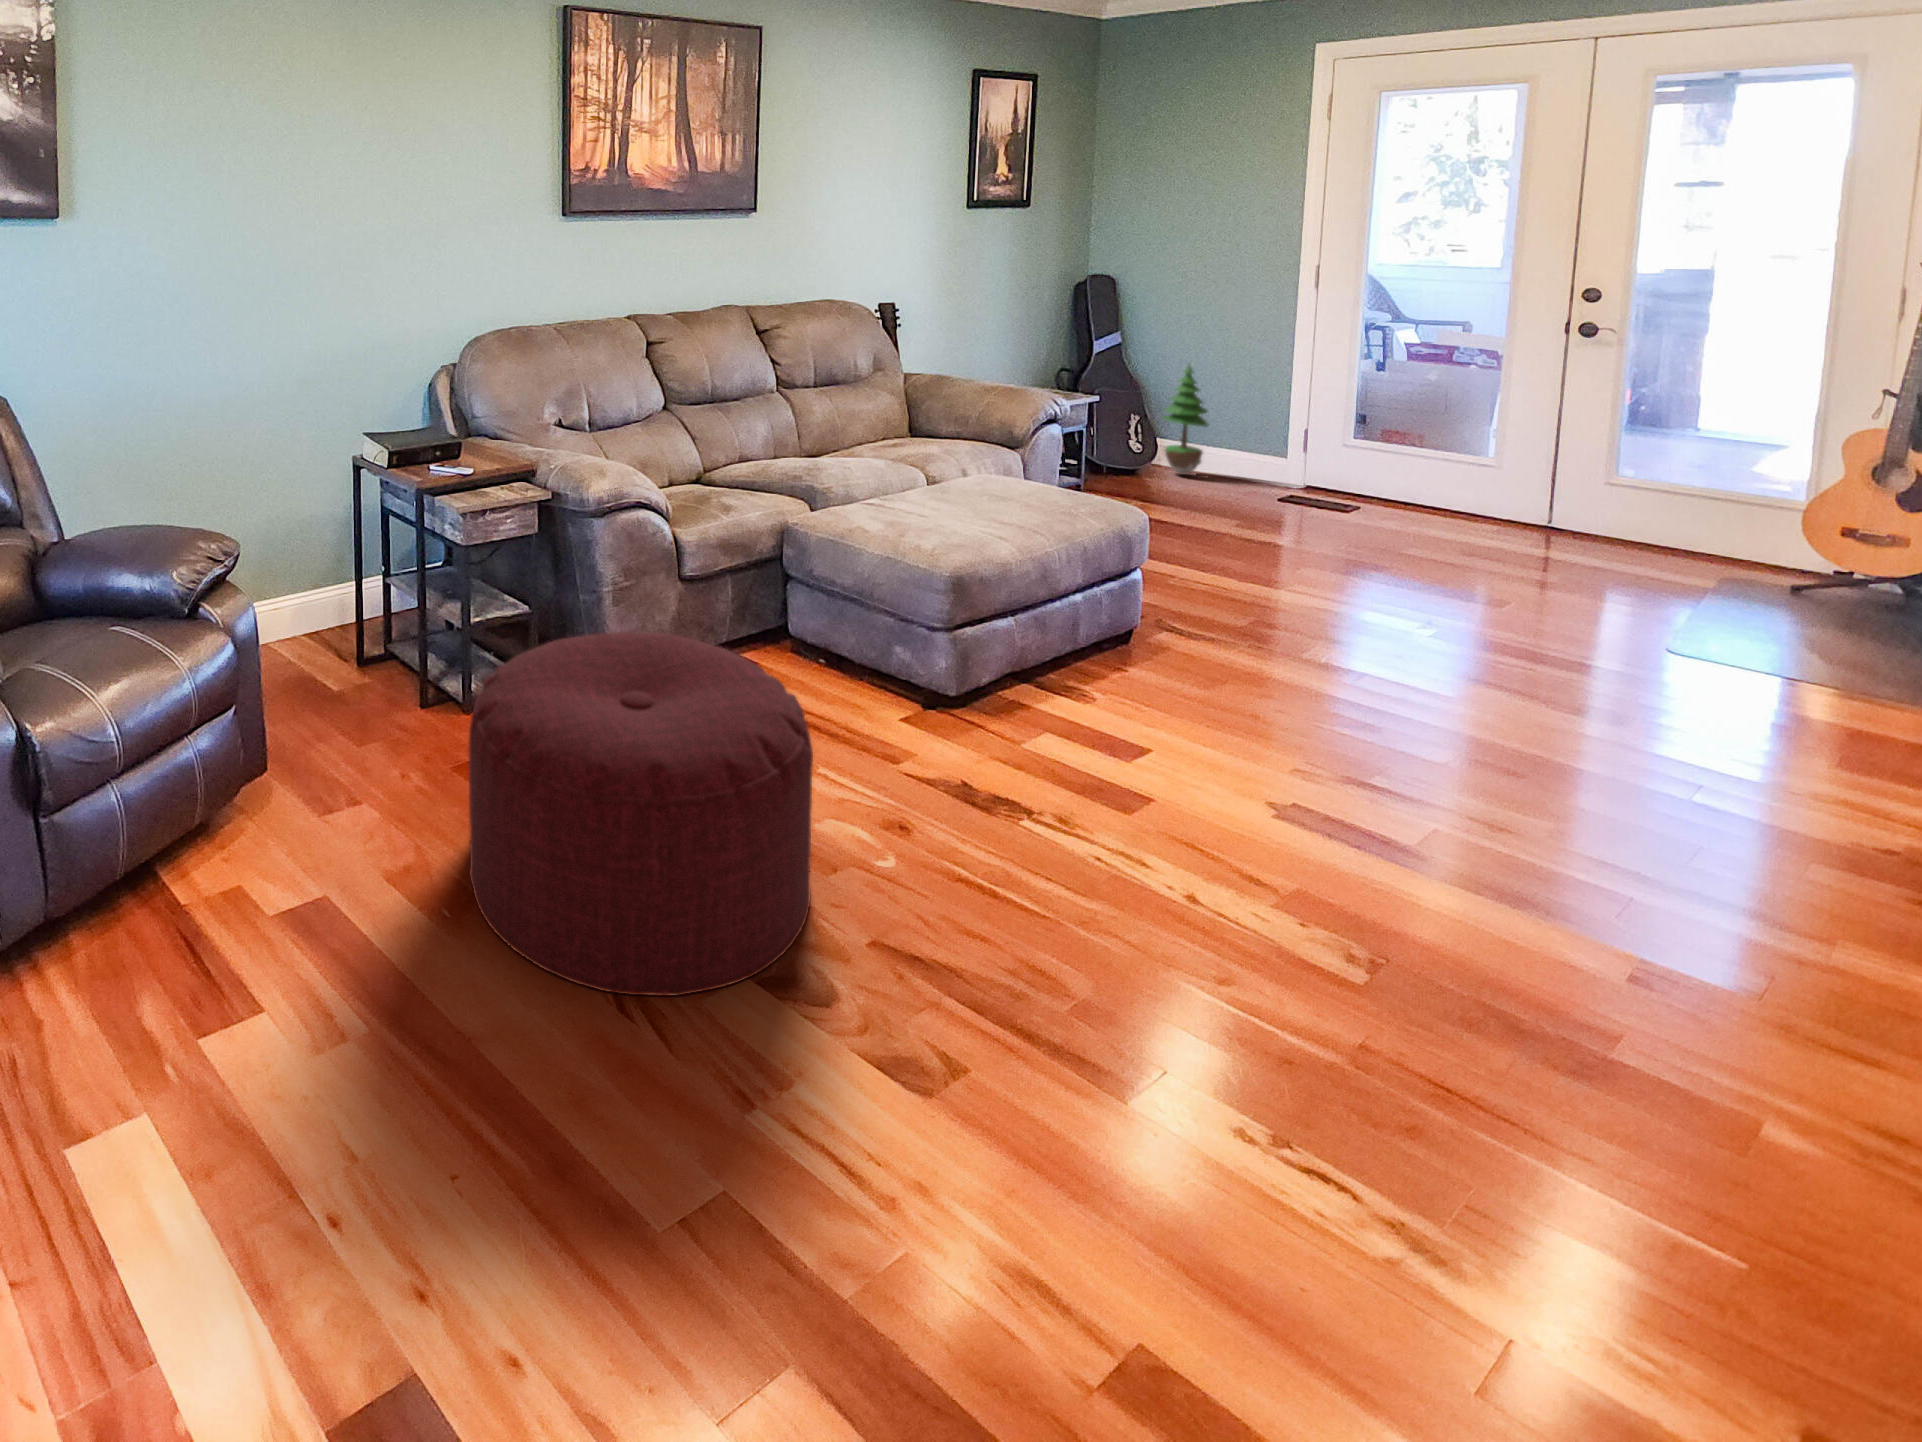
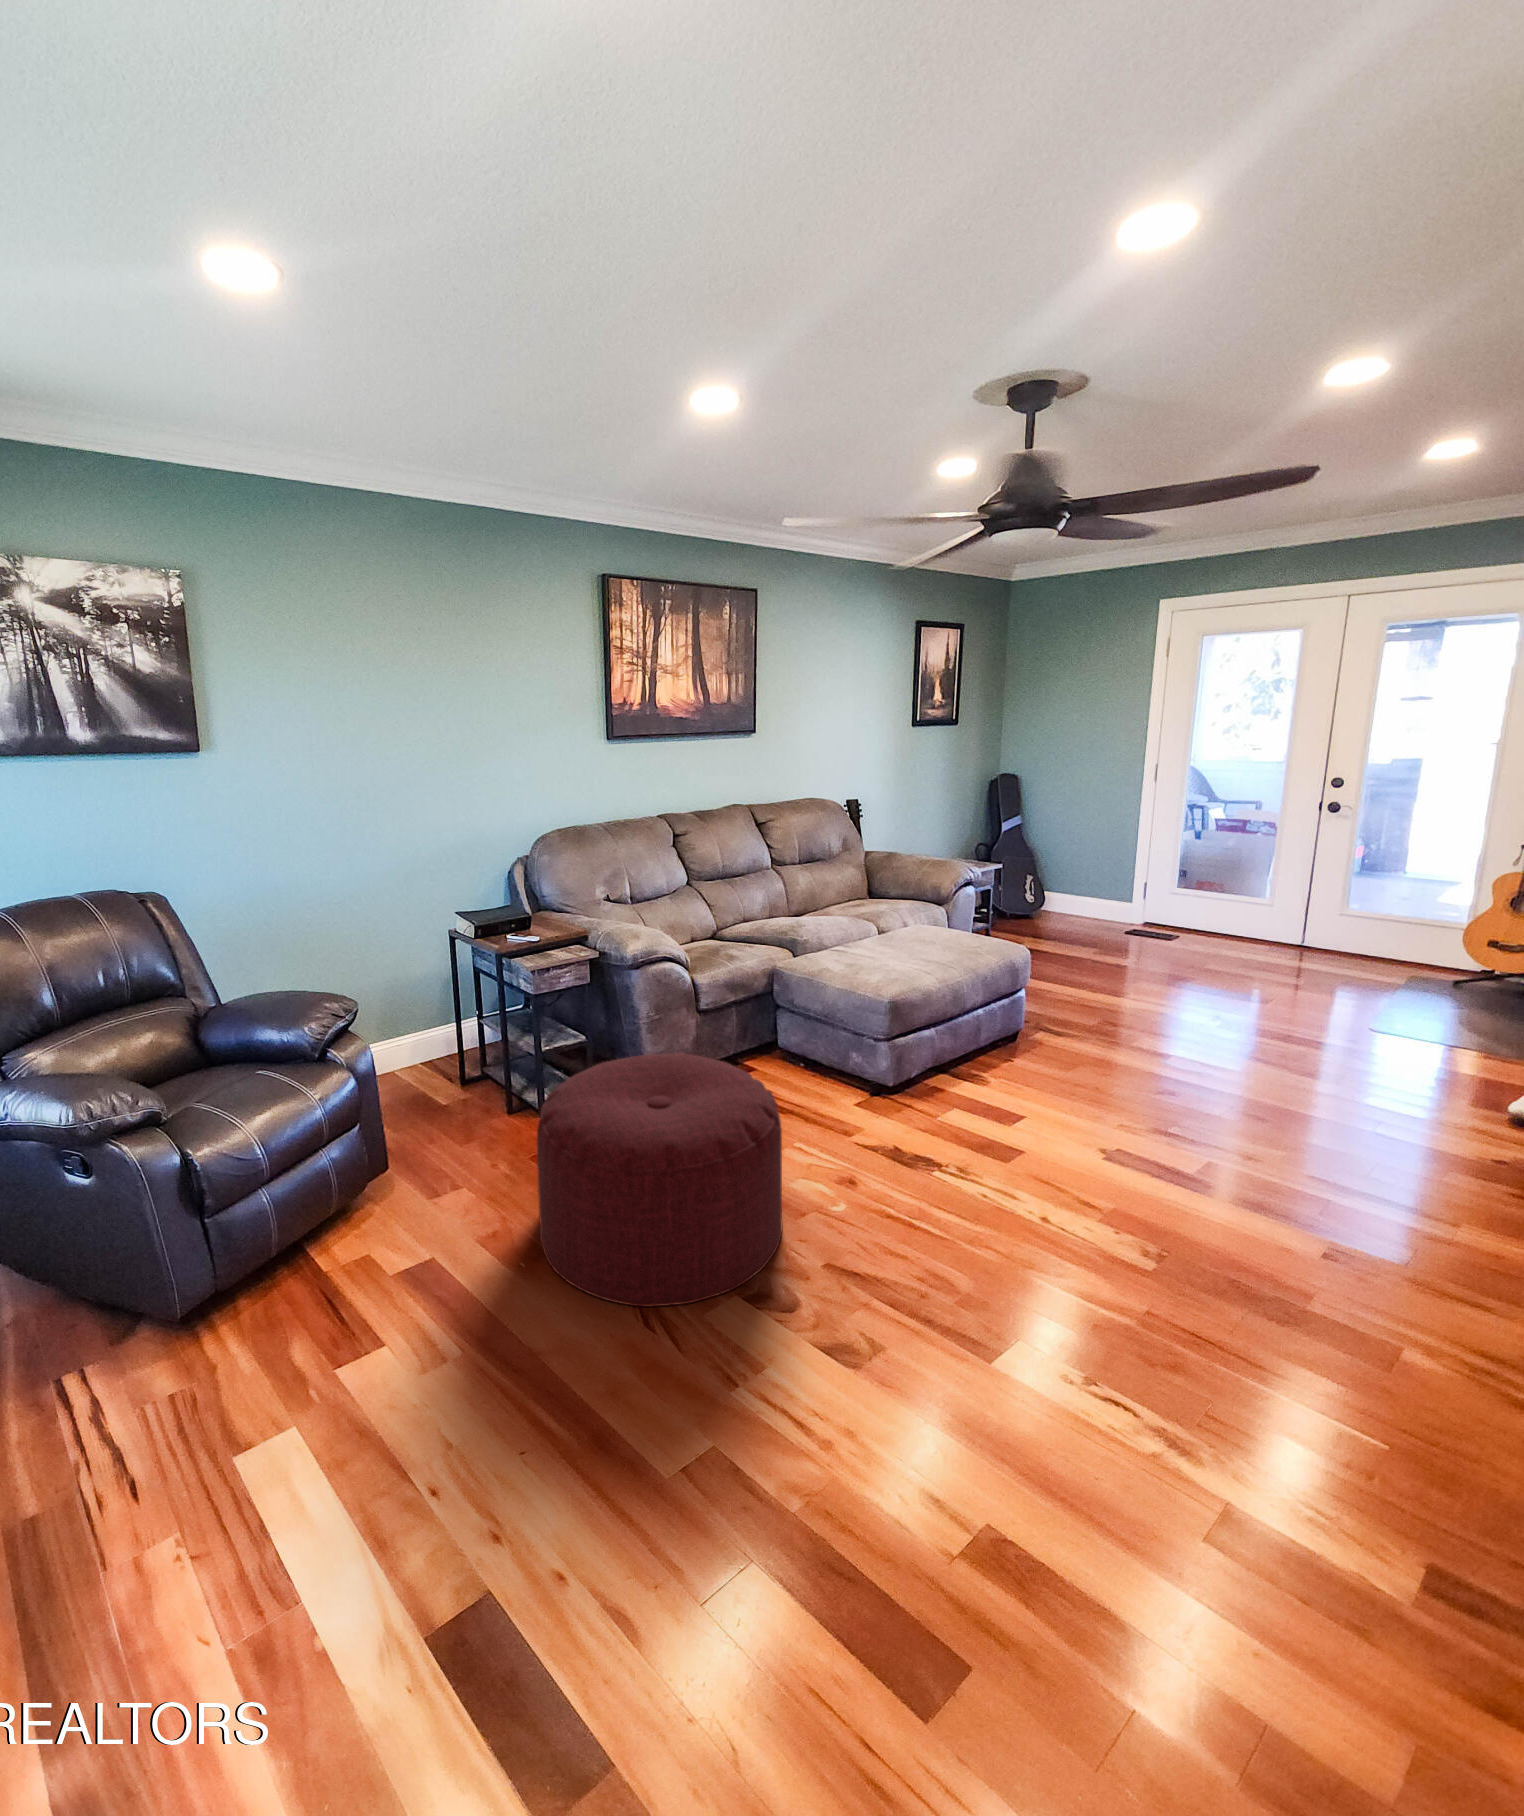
potted tree: present [1164,366,1209,475] -> none [1053,835,1086,917]

